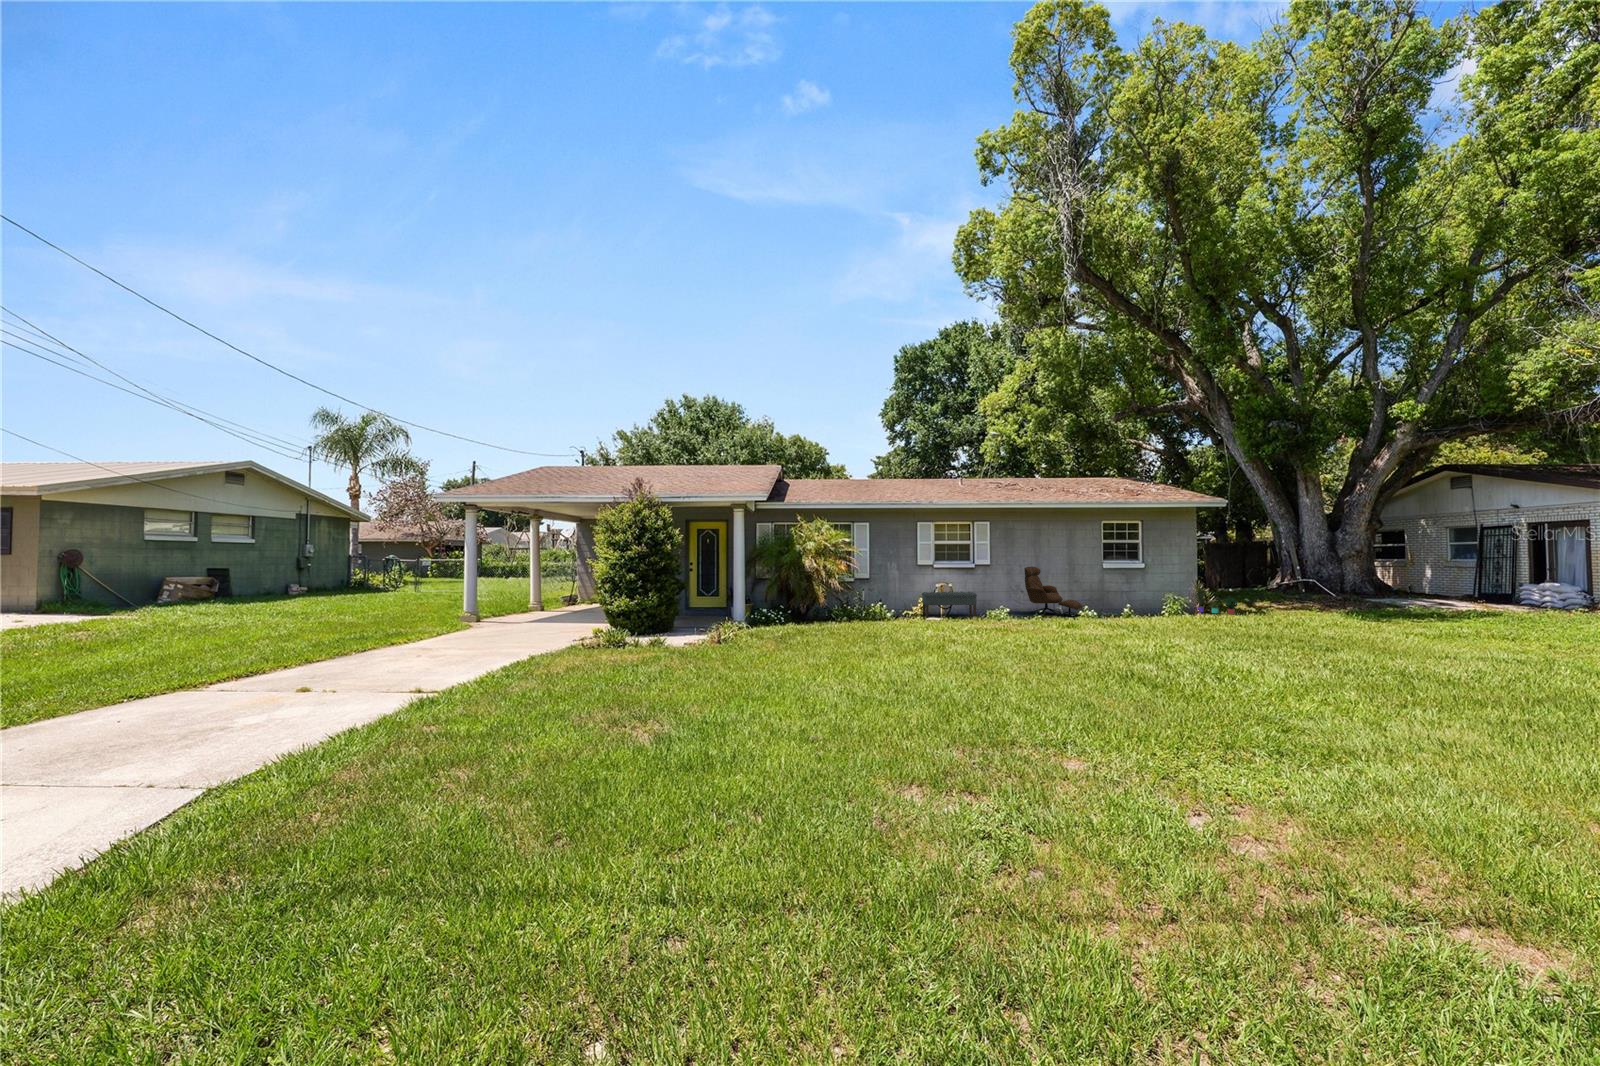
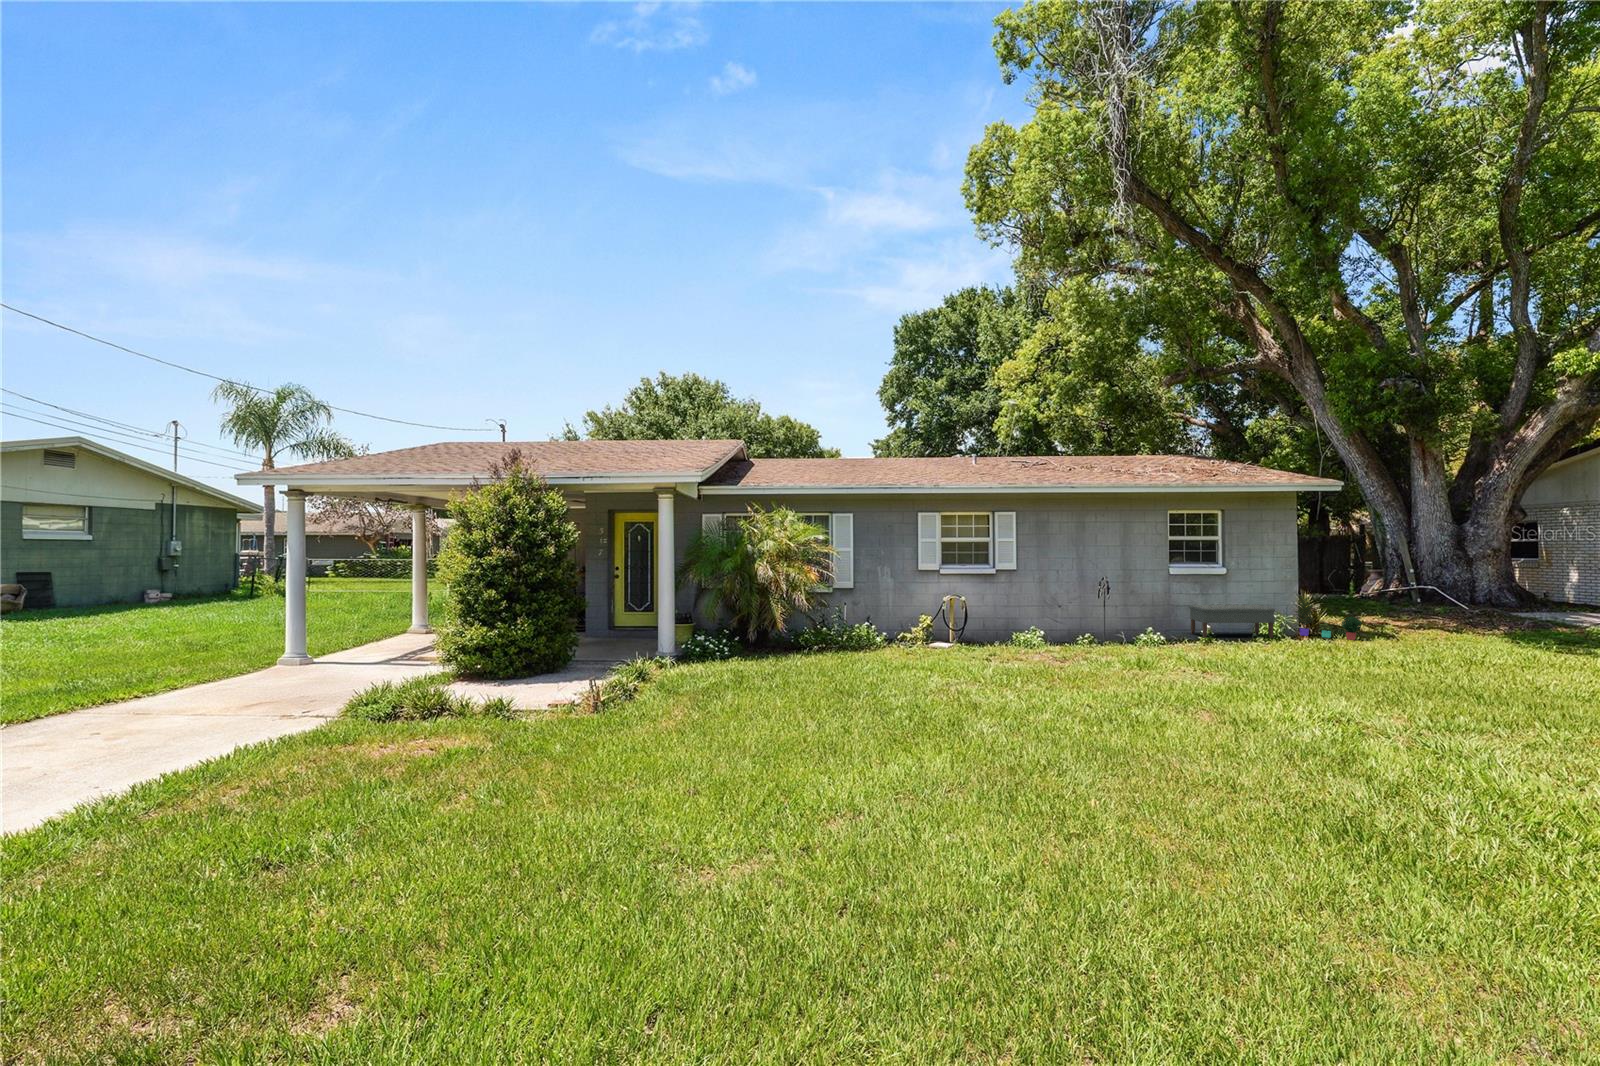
lounge chair: present [1024,566,1083,616] -> none [1064,573,1146,644]
bench: present [922,592,977,616] -> present [1189,604,1275,638]

